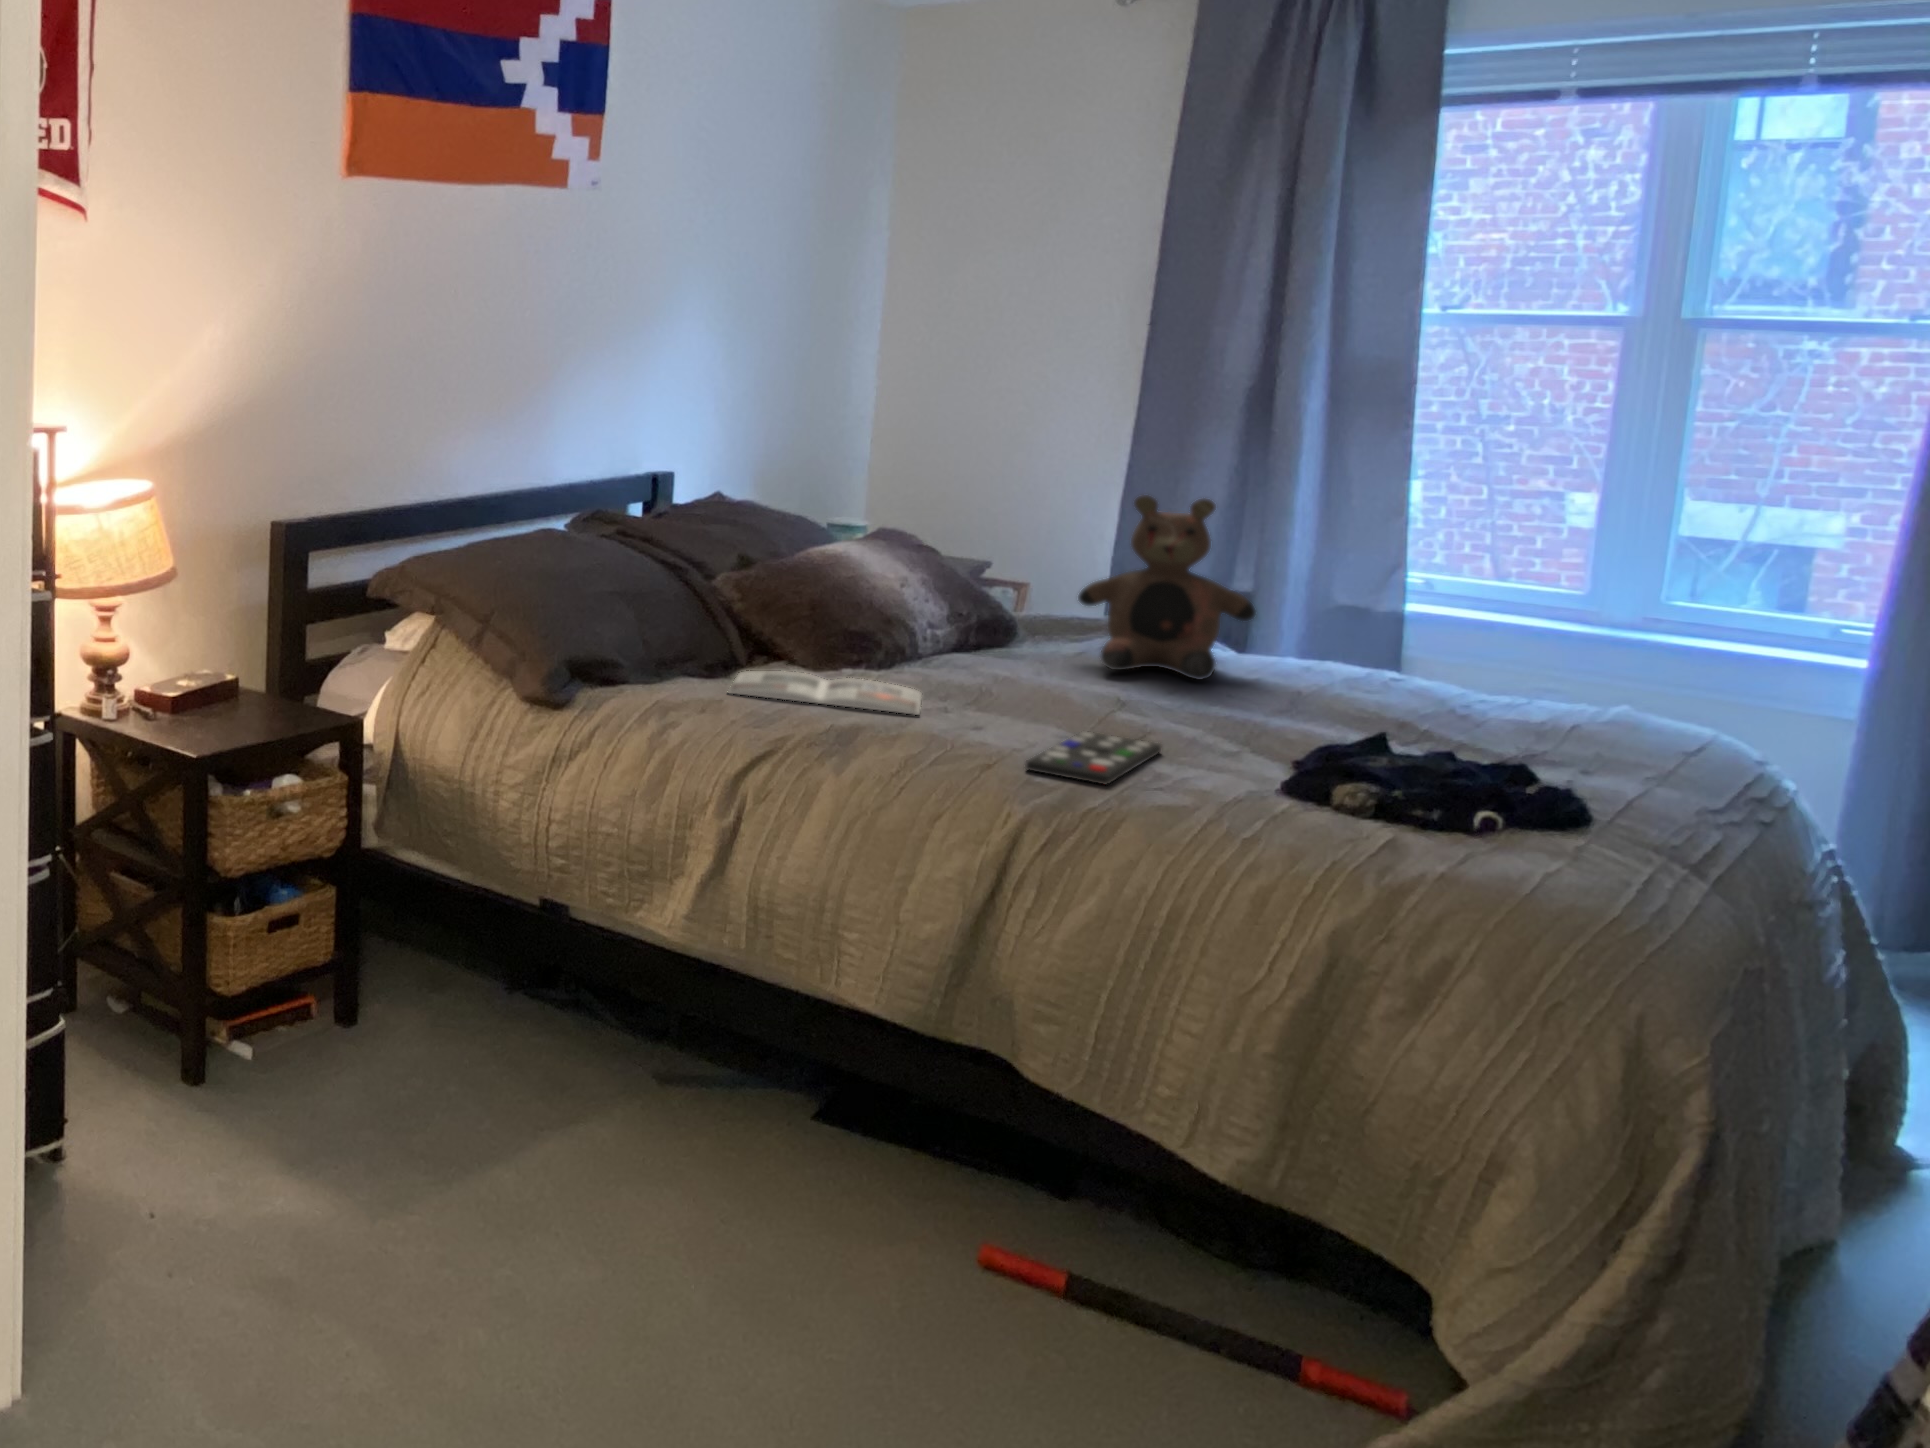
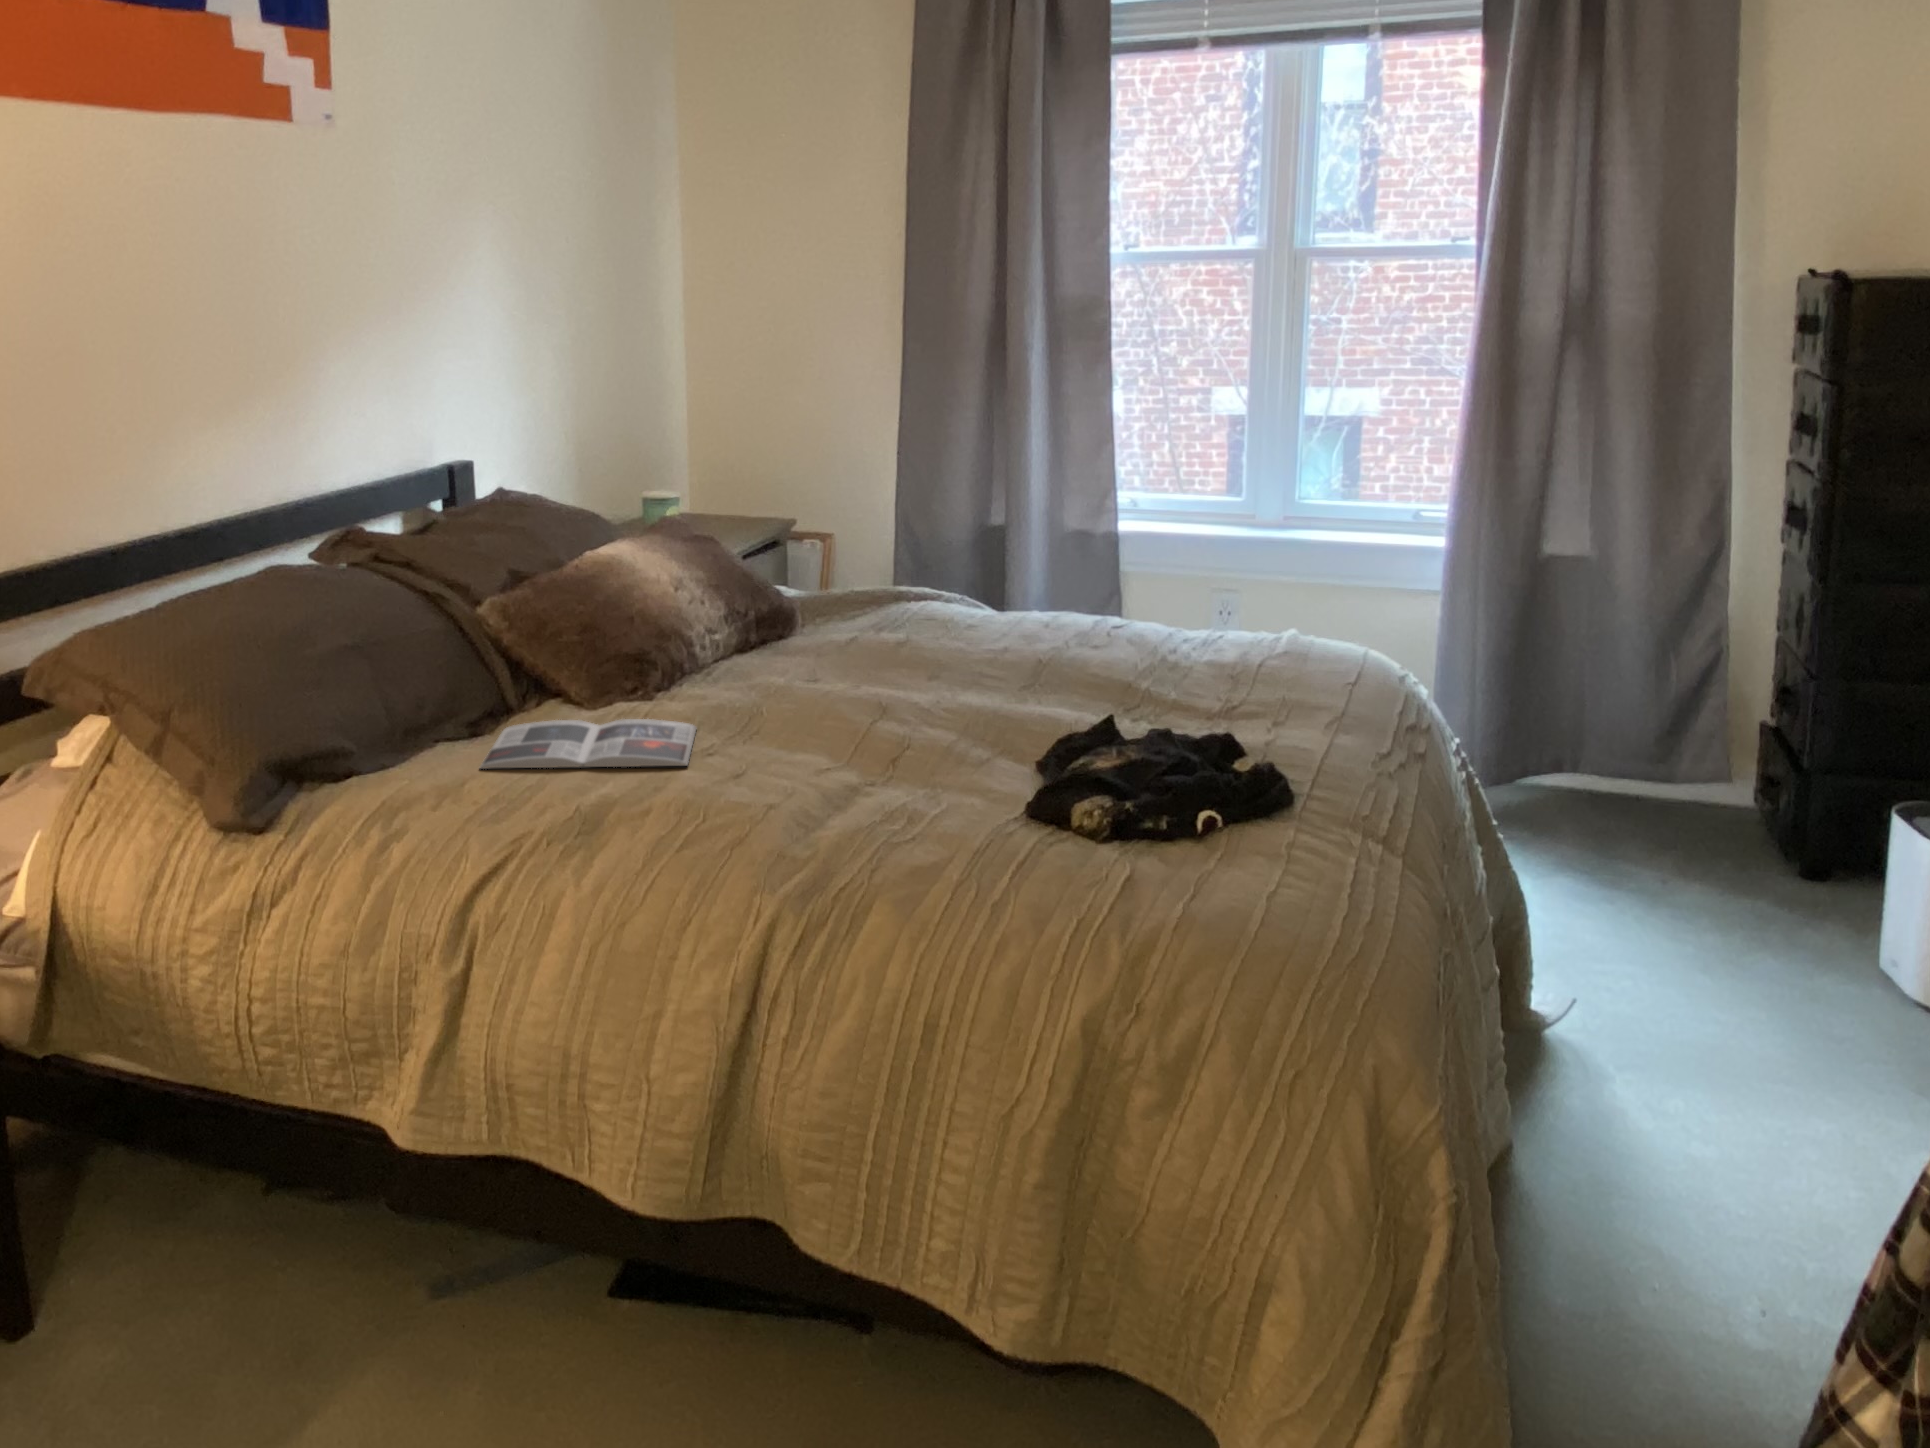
teddy bear: present [1078,495,1256,679] -> none [848,464,1000,659]
remote control: present [1026,731,1161,784] -> none [784,762,920,849]

